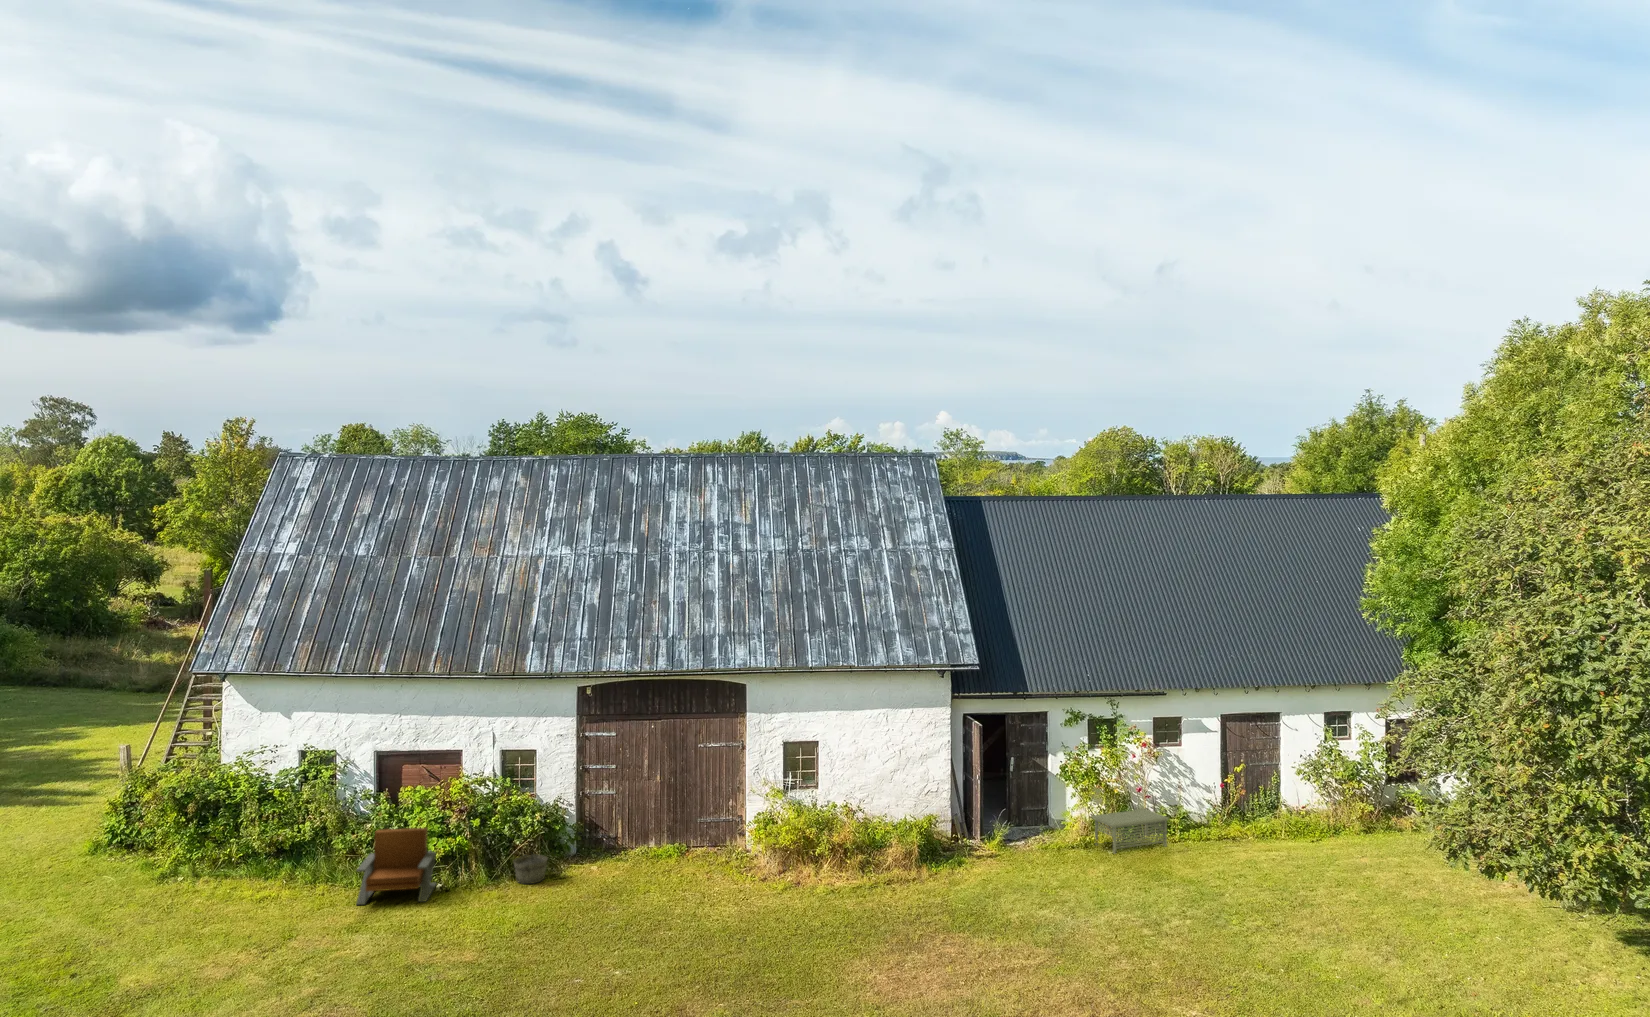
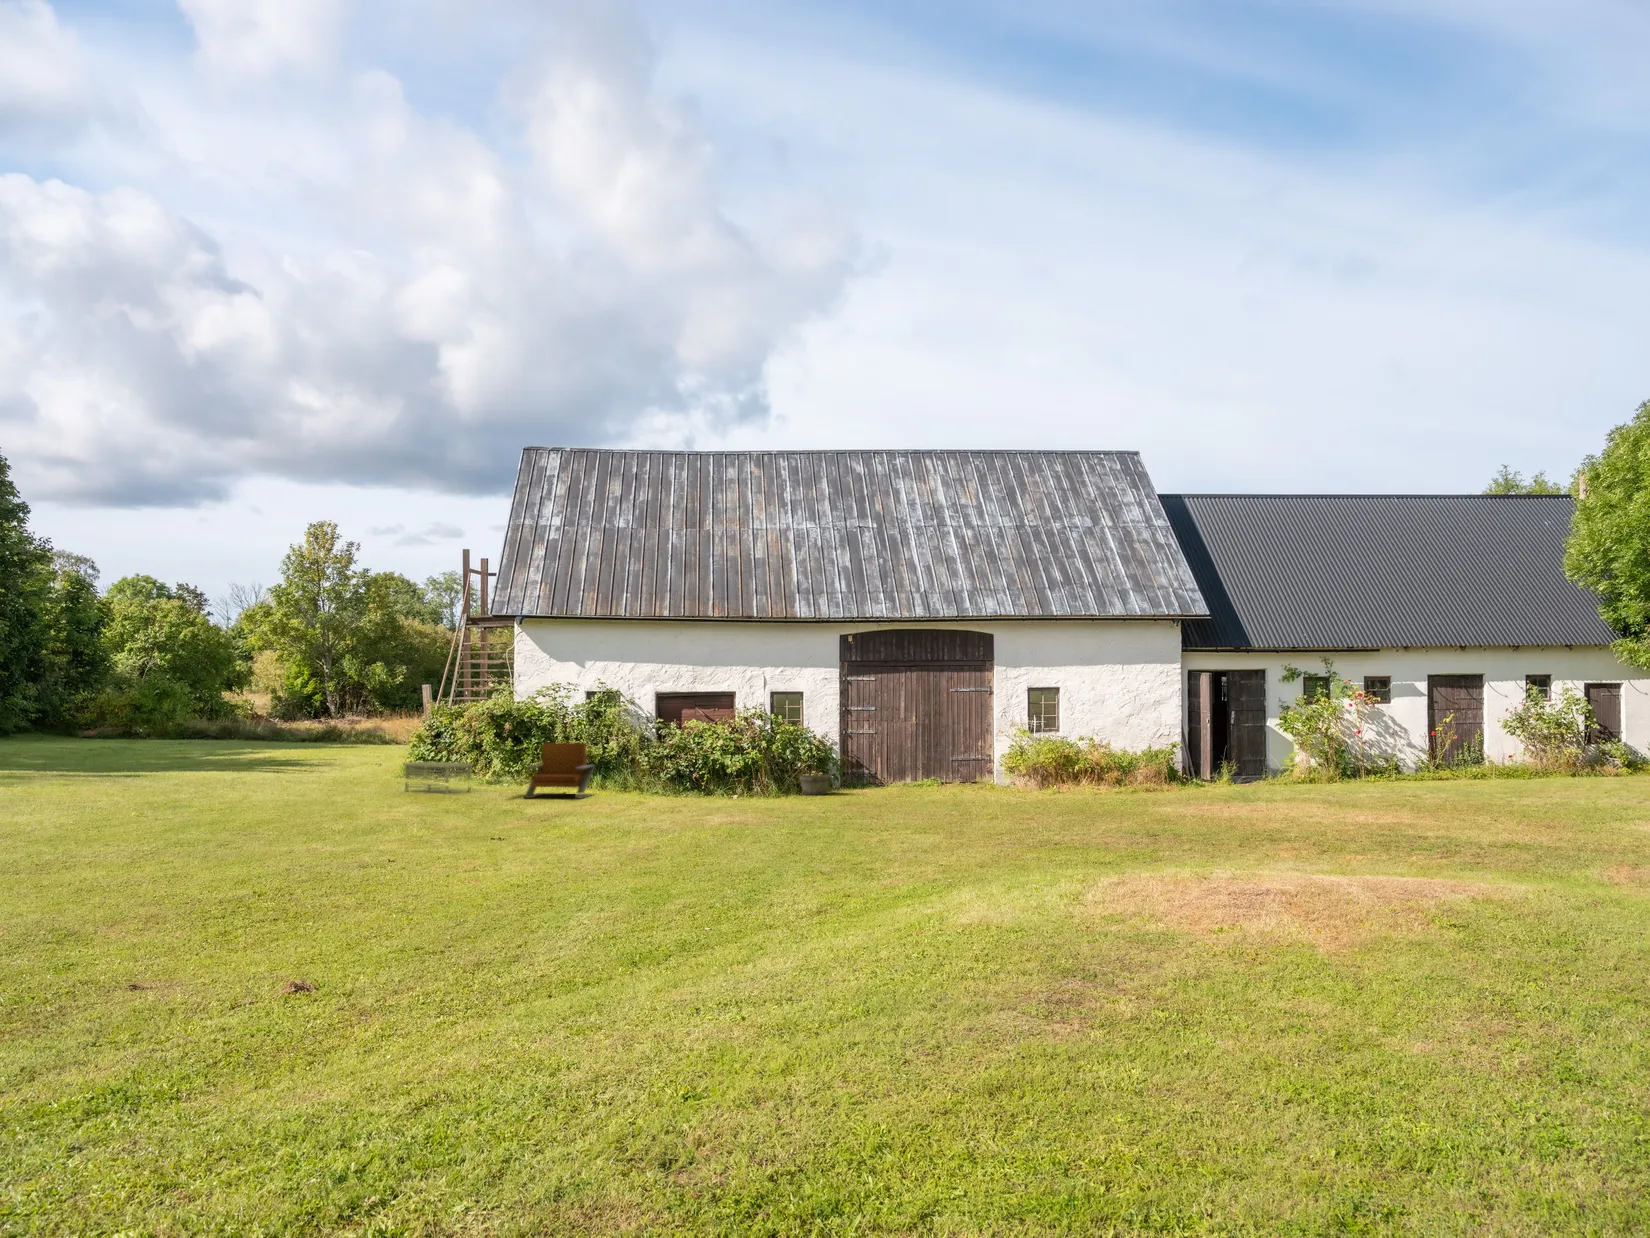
storage bench: present [1092,809,1168,853] -> present [403,762,473,794]
lounge chair: present [356,828,436,905] -> present [525,743,595,799]

